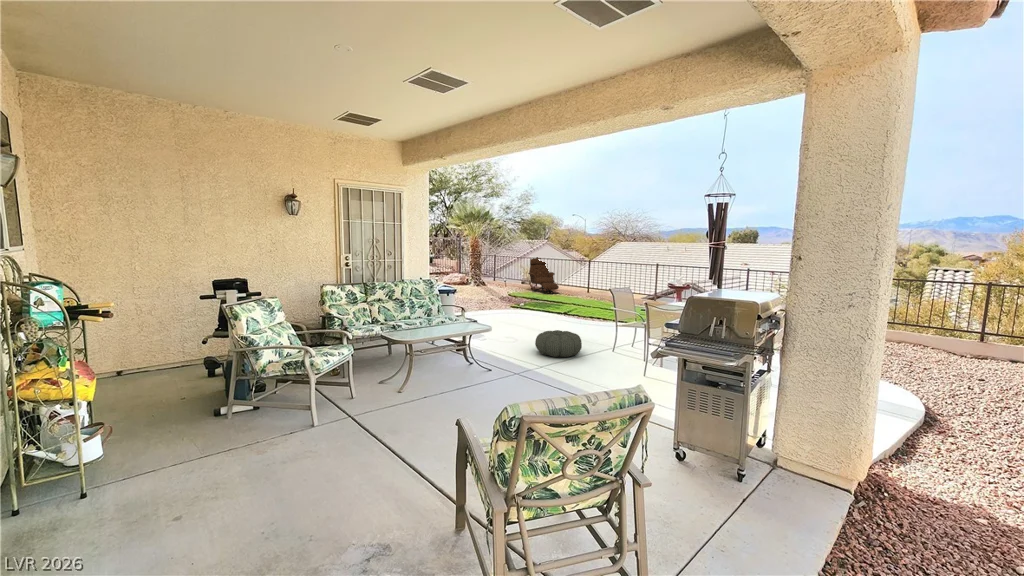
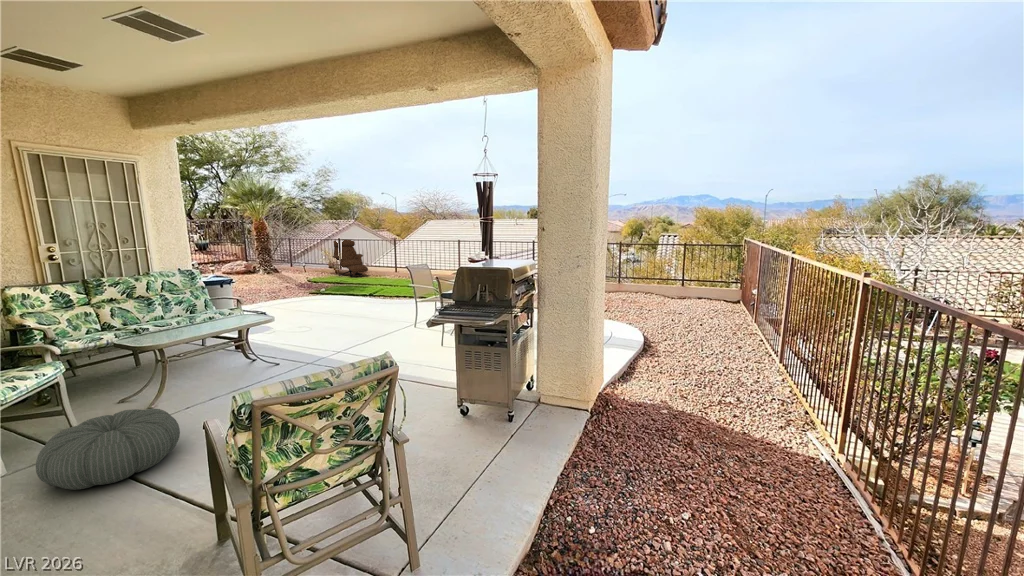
pouf: present [535,330,582,357] -> present [36,408,180,490]

